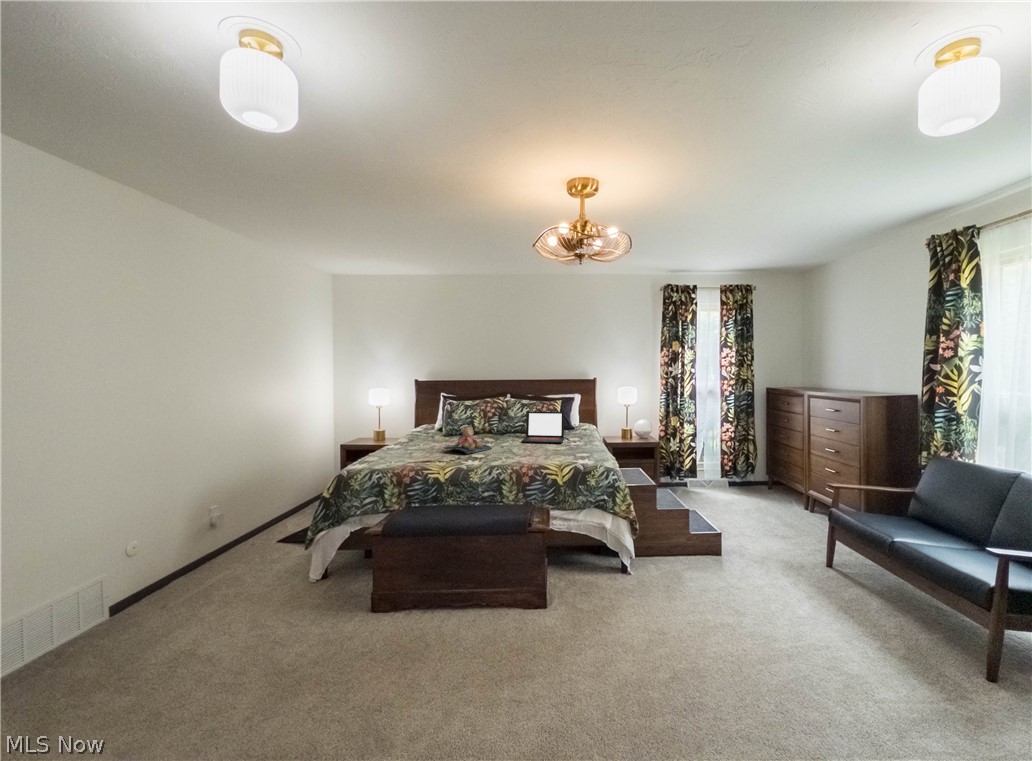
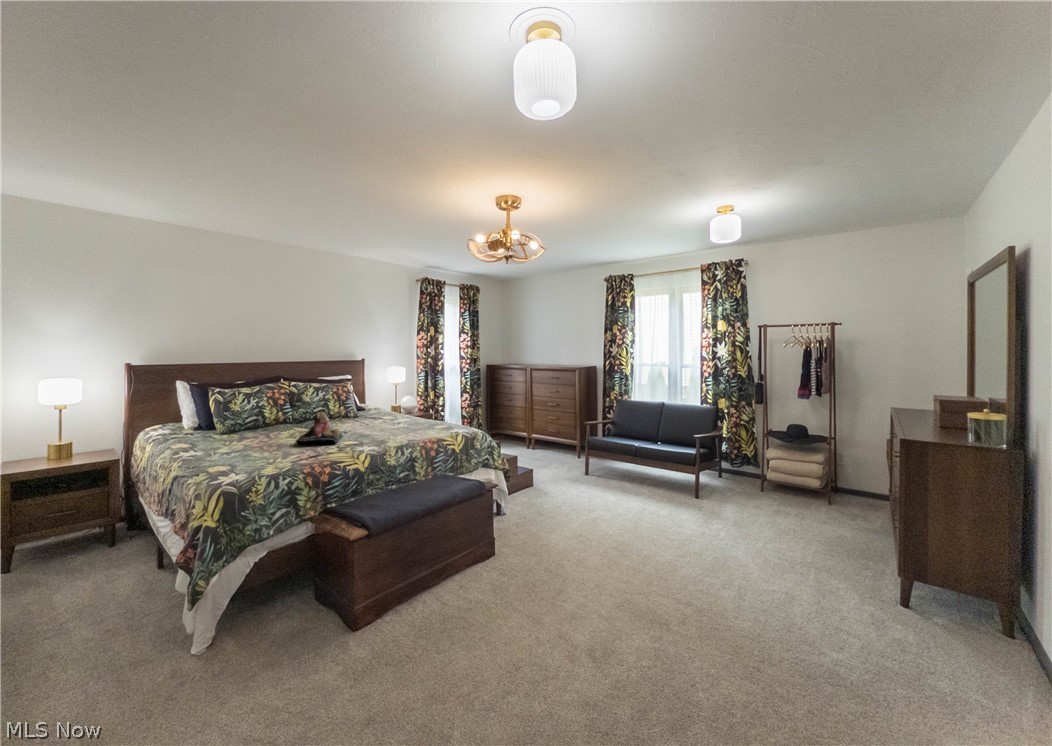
laptop: present [522,412,564,443] -> none [338,392,395,427]

